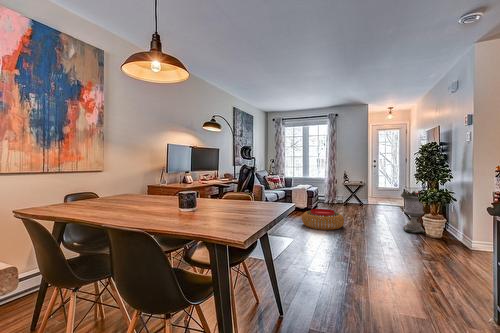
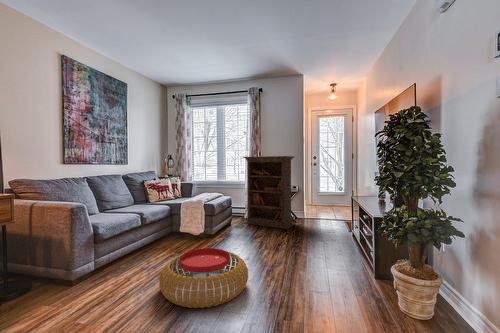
bookcase: none [325,162,363,209] -> present [244,156,295,229]
planter: present [401,191,424,233] -> none [357,208,409,302]

